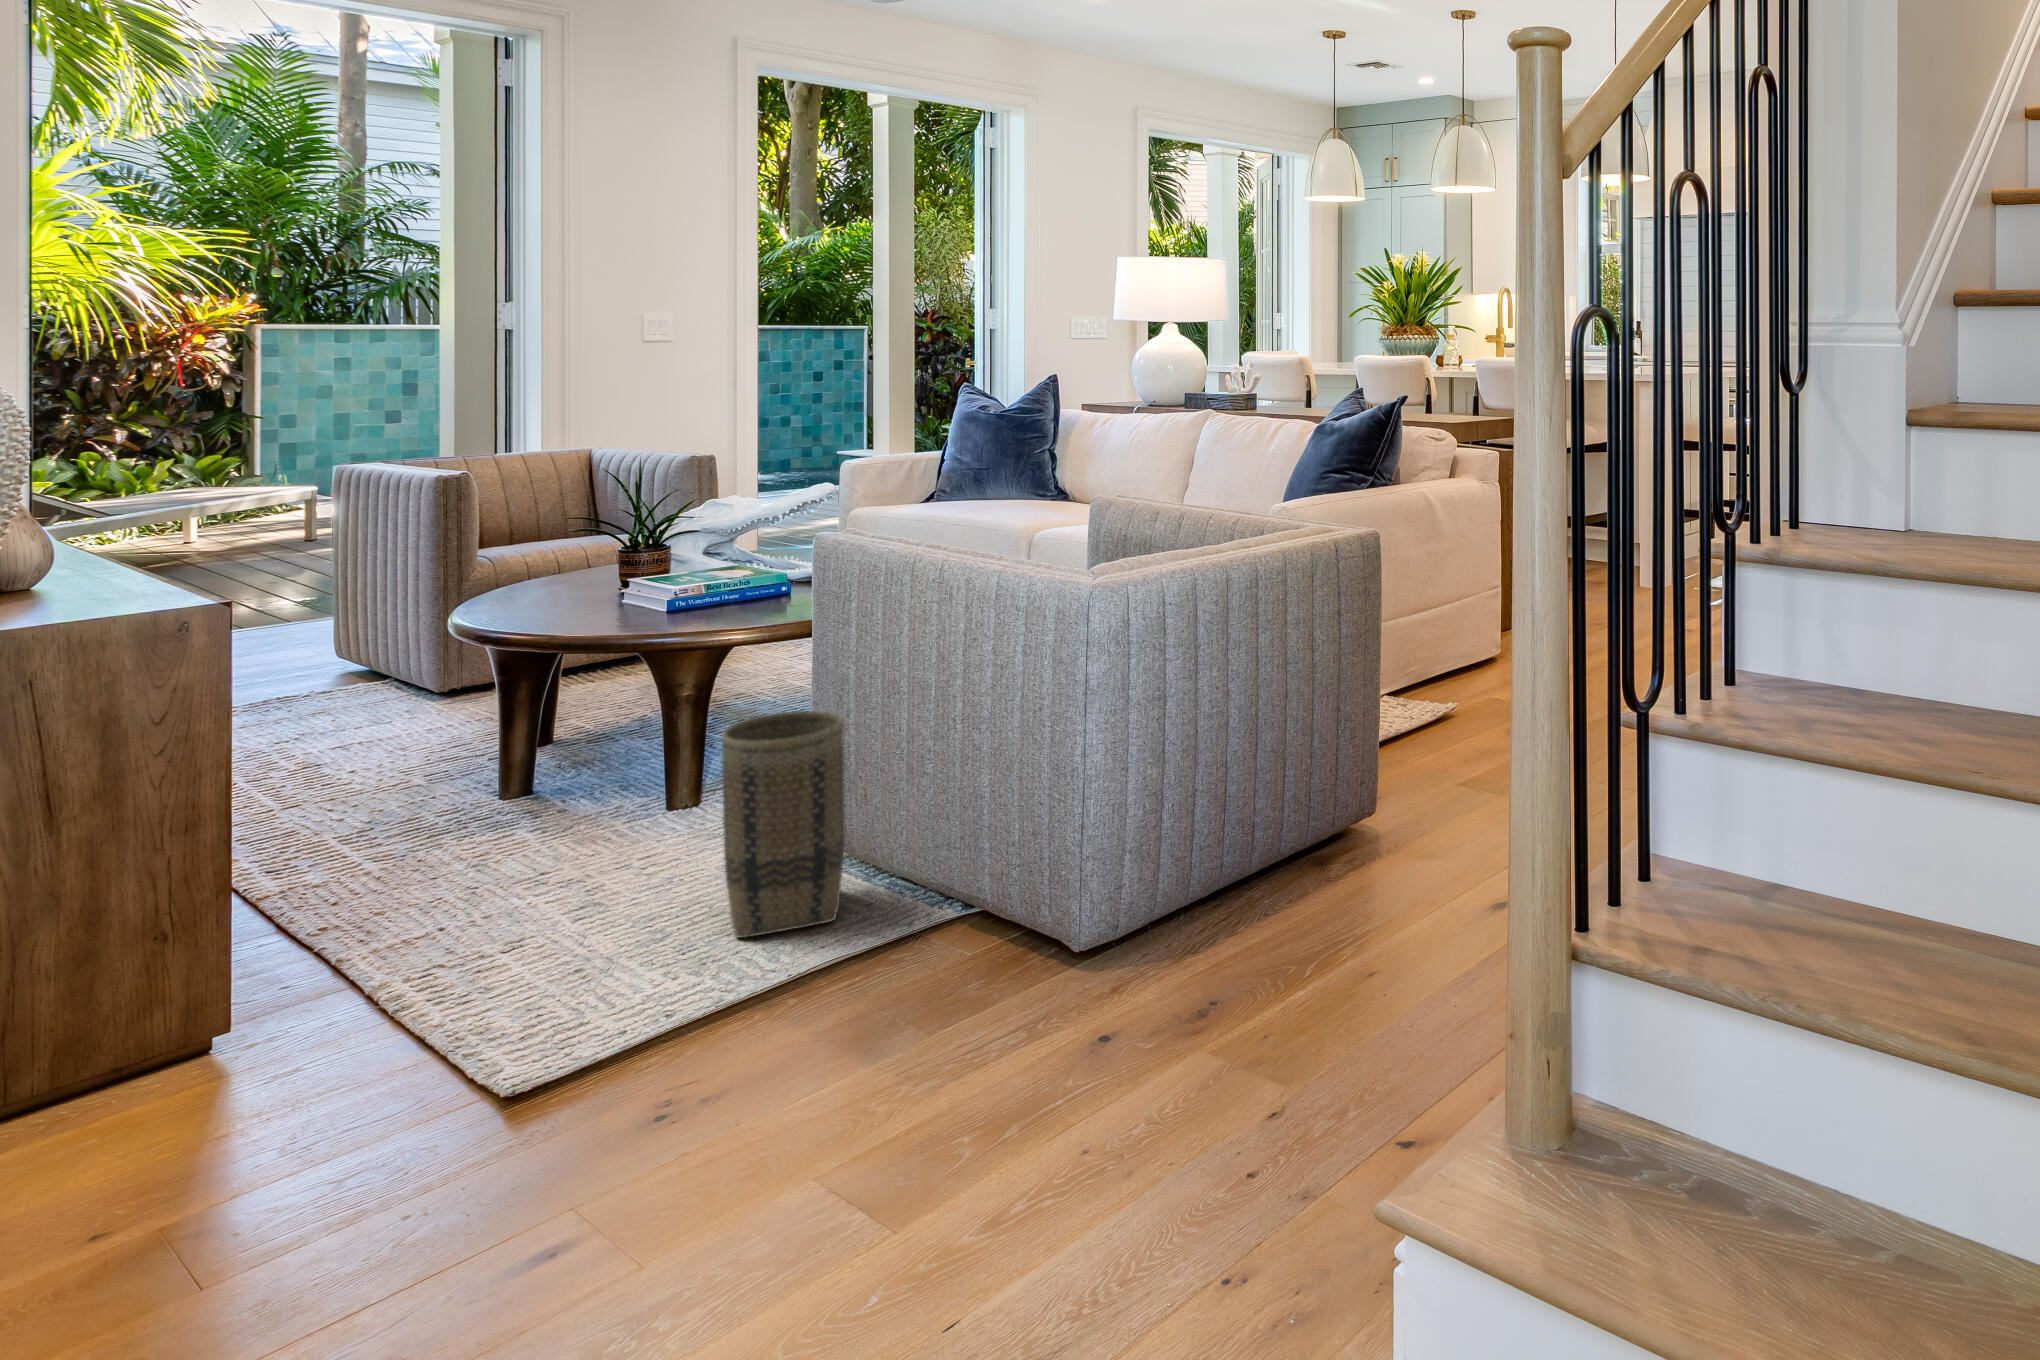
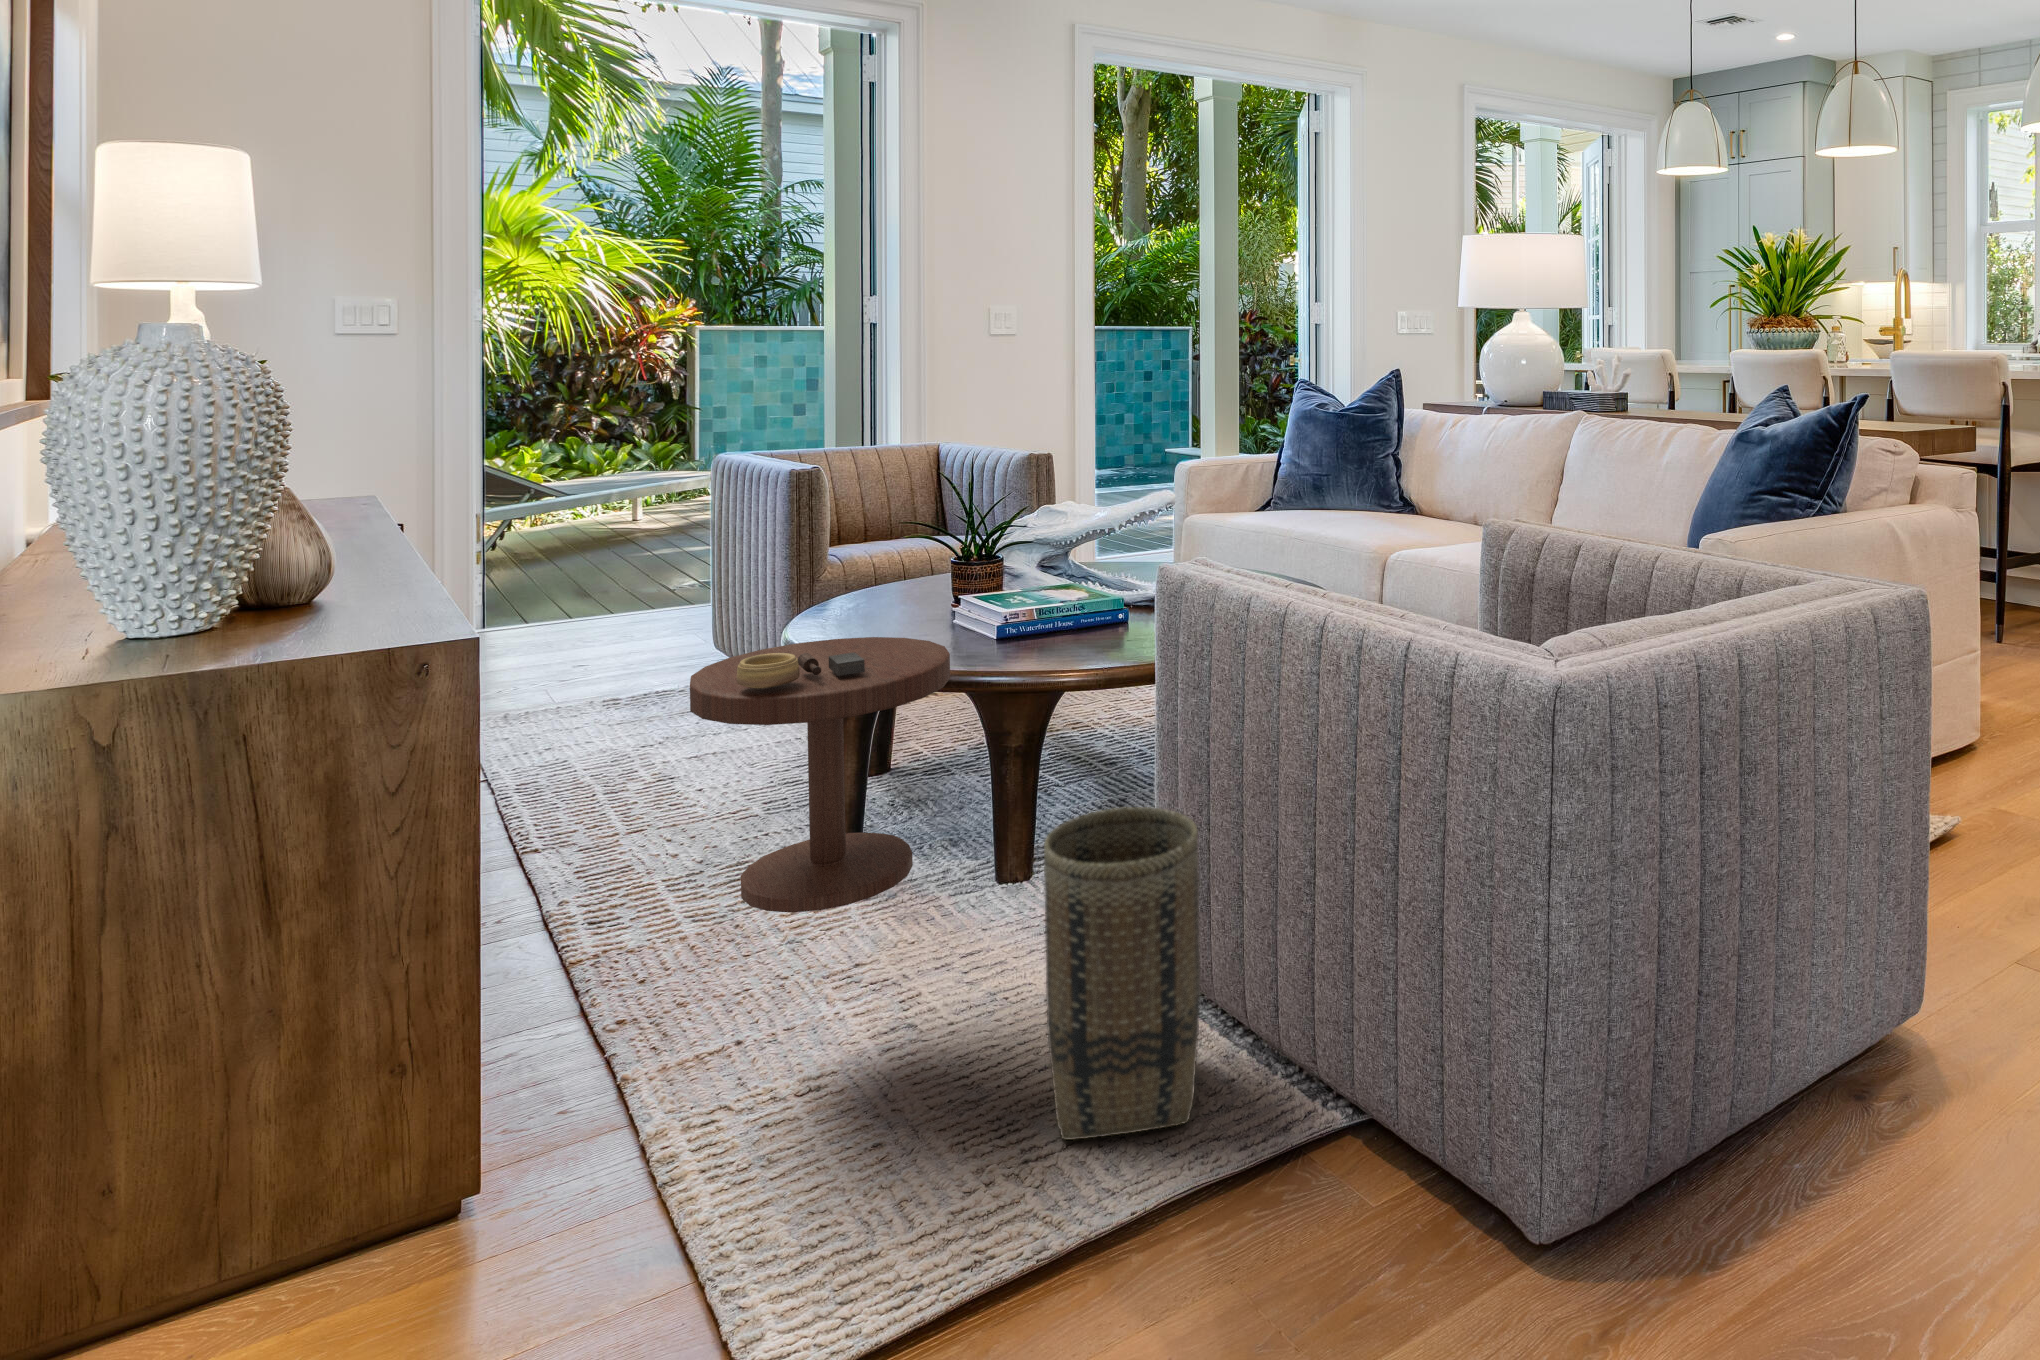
side table: none [424,598,642,935] -> present [690,637,950,1090]

